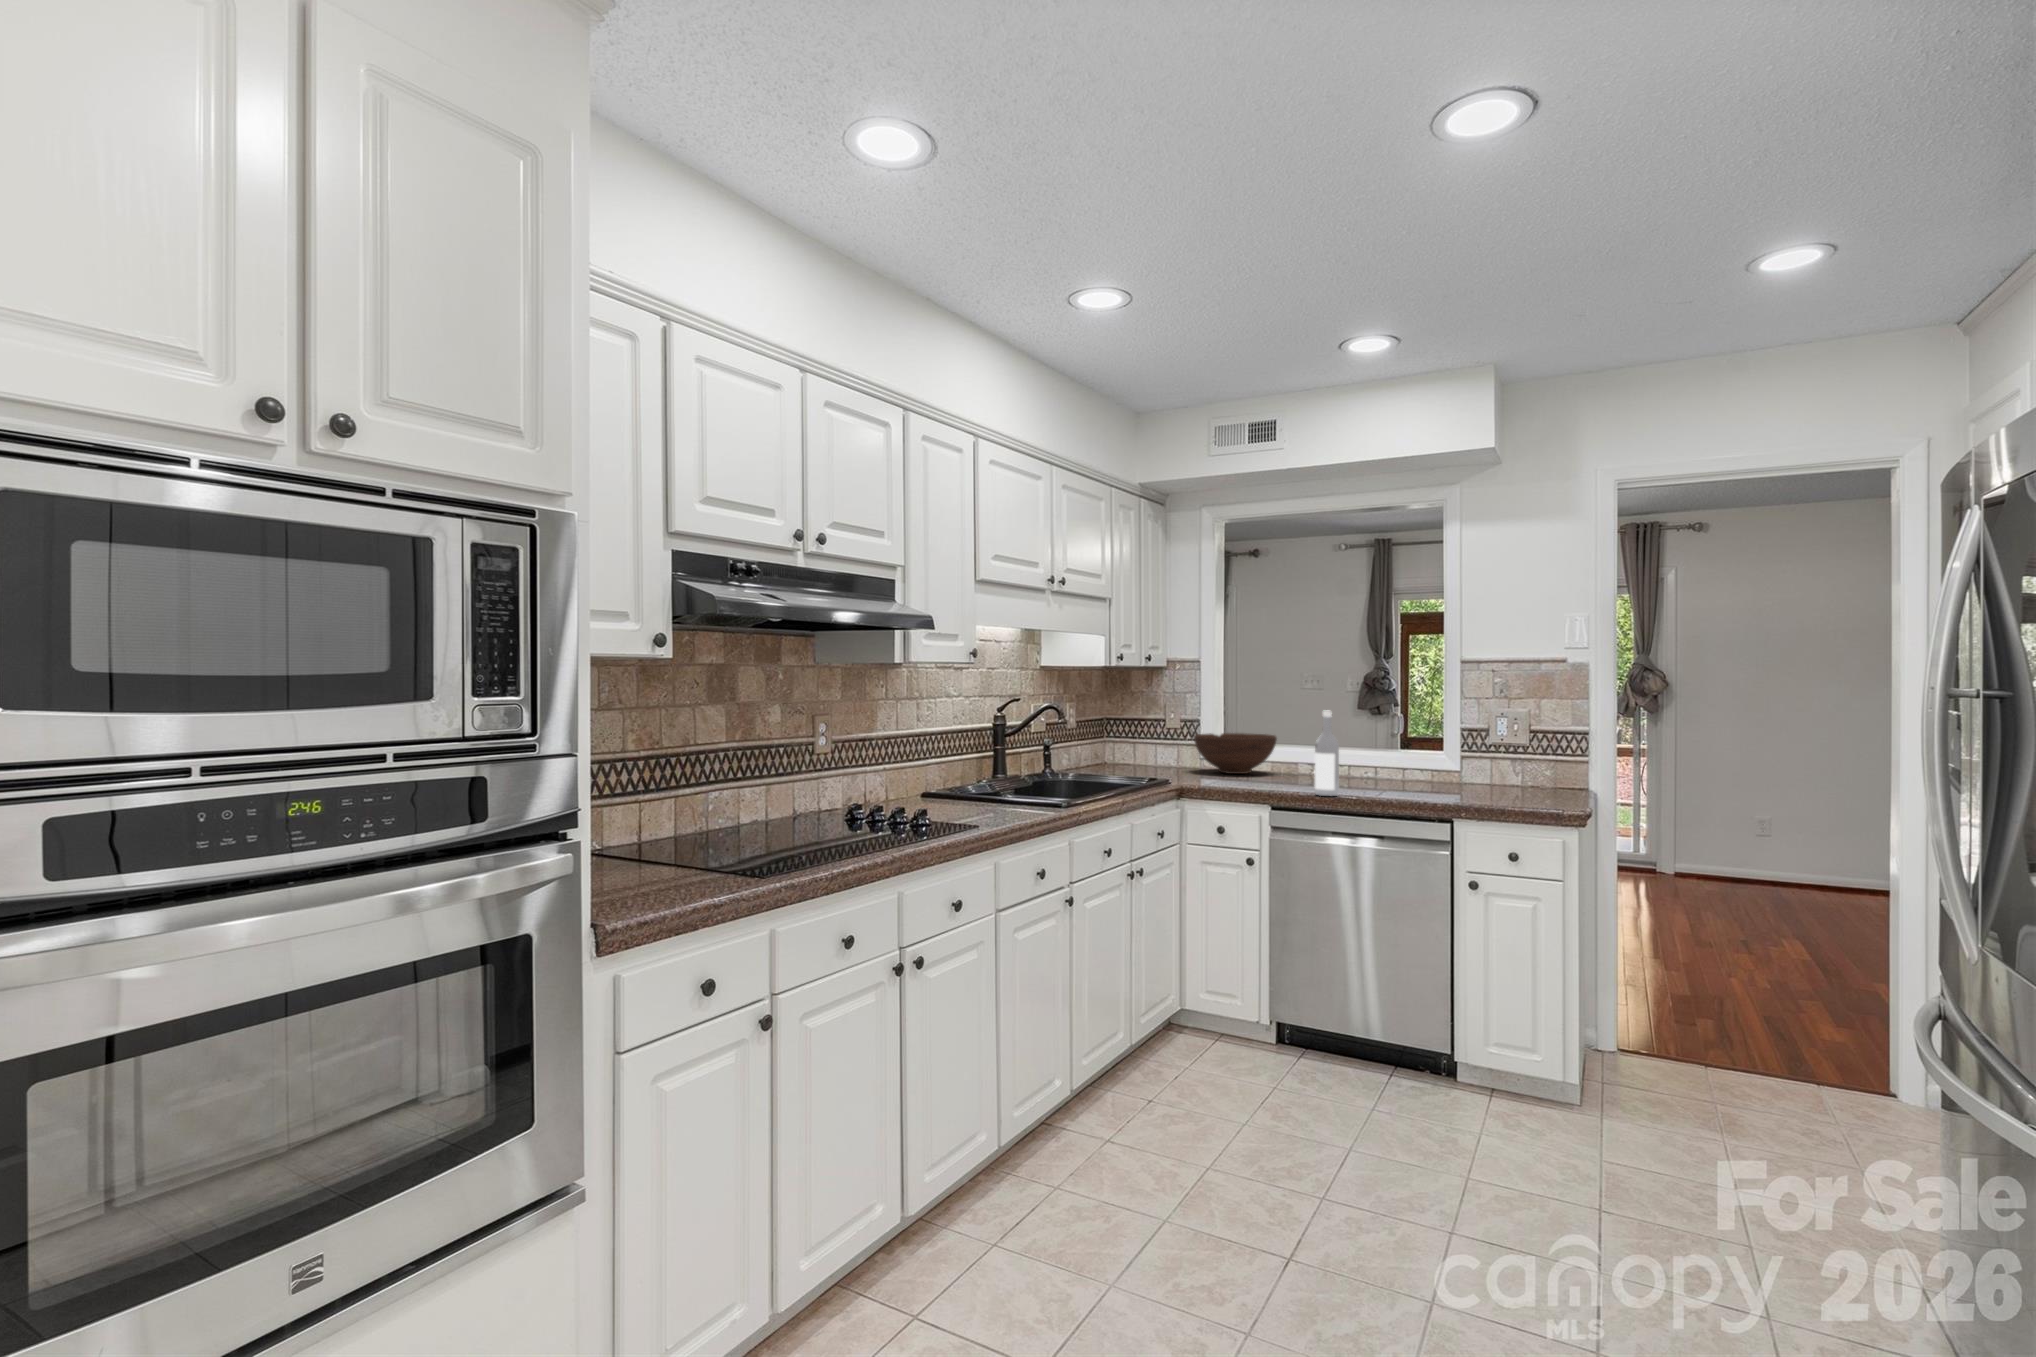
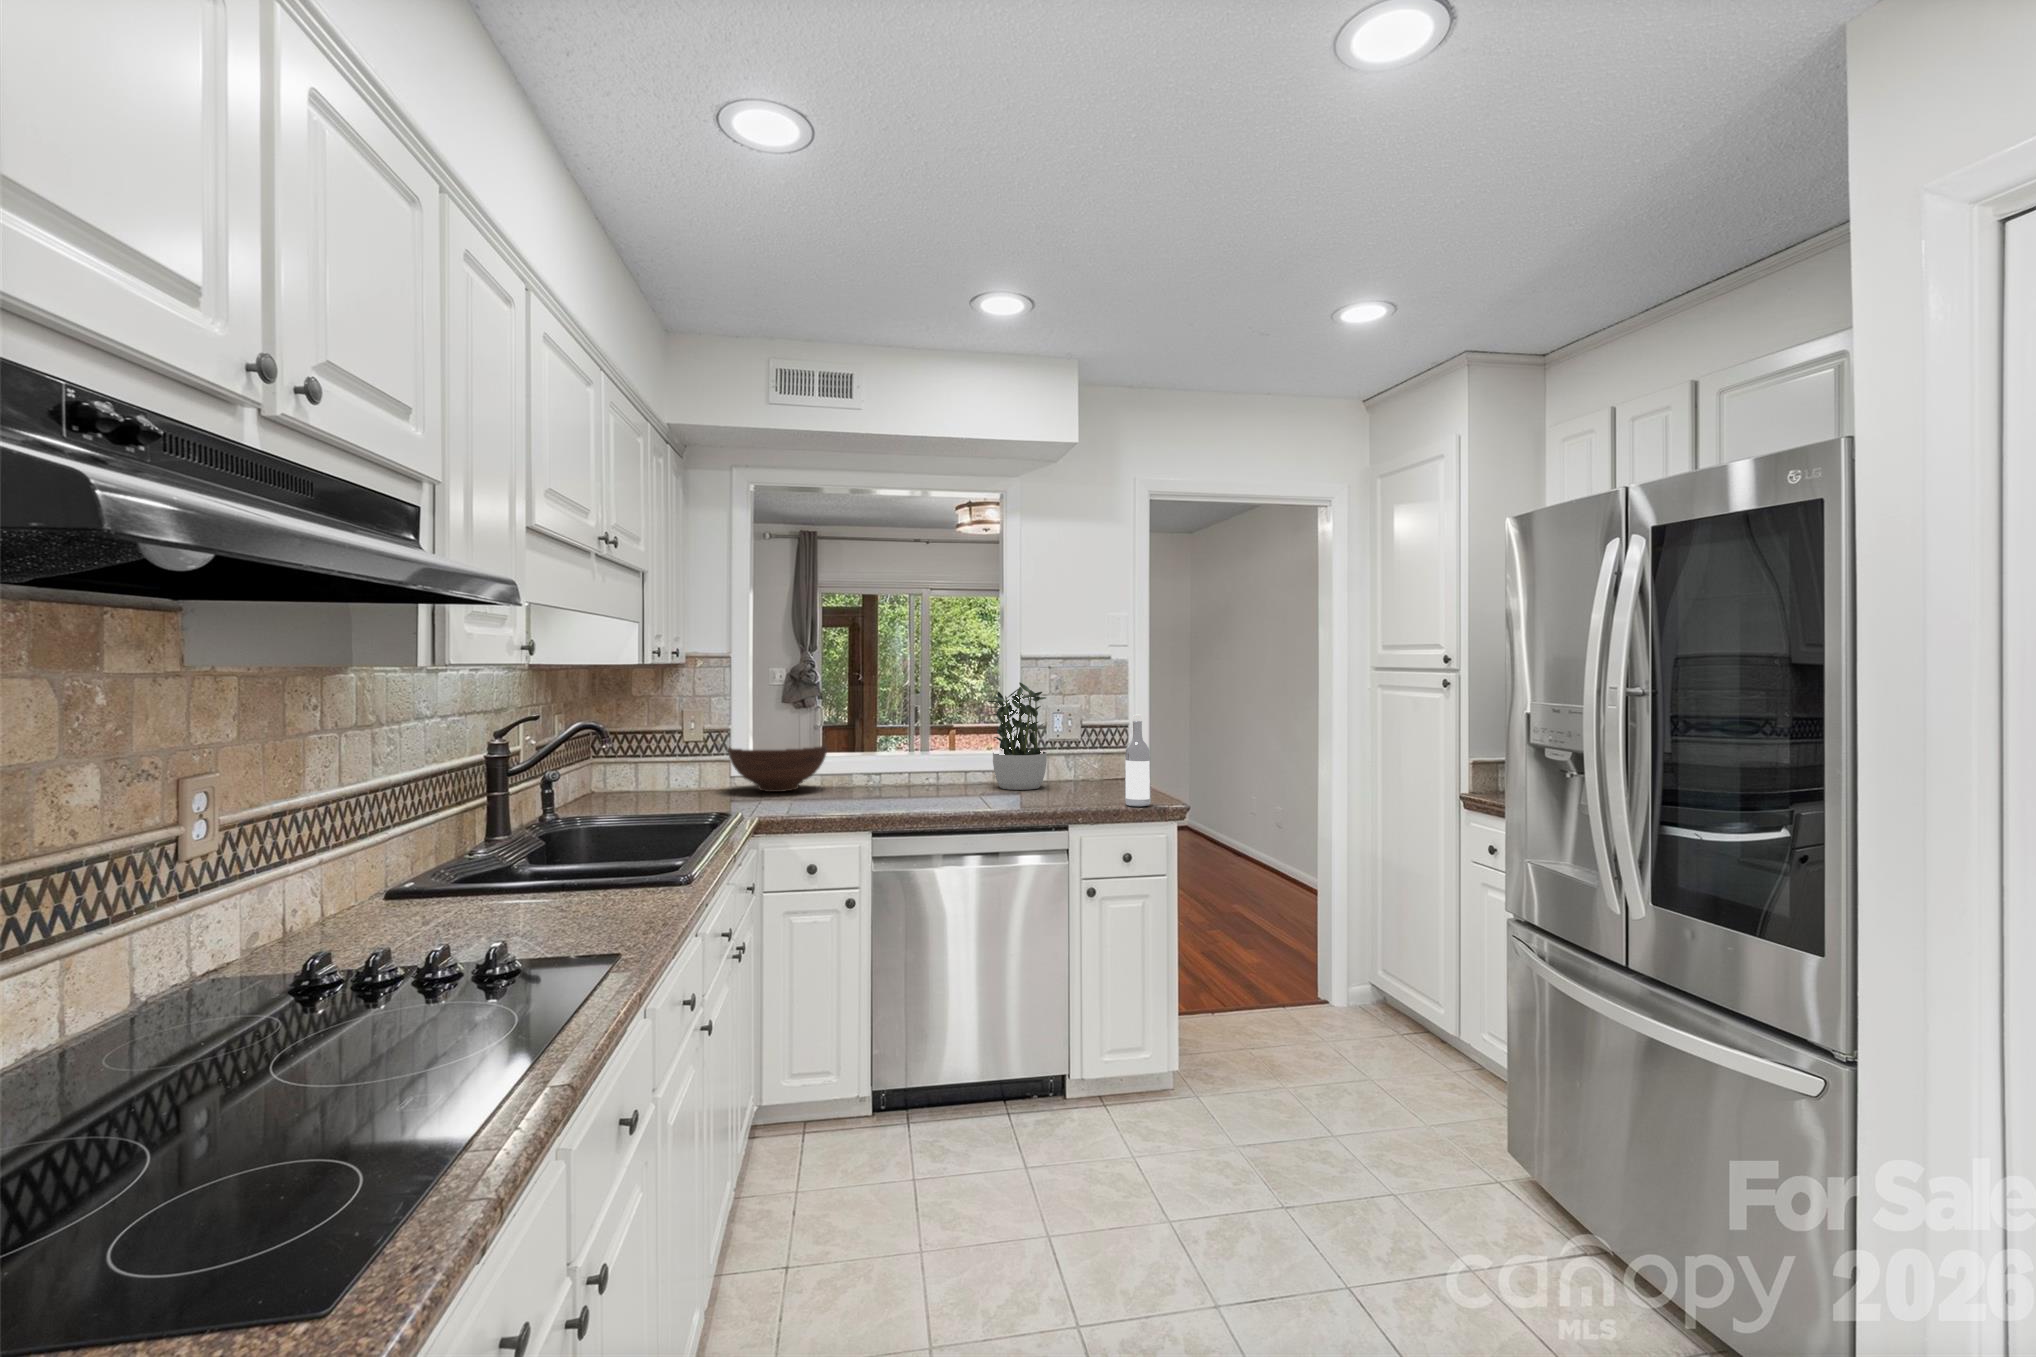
potted plant: none [1421,684,1486,789] -> present [988,683,1047,790]
wine bottle: present [1315,710,1339,796] -> present [1125,715,1151,807]

